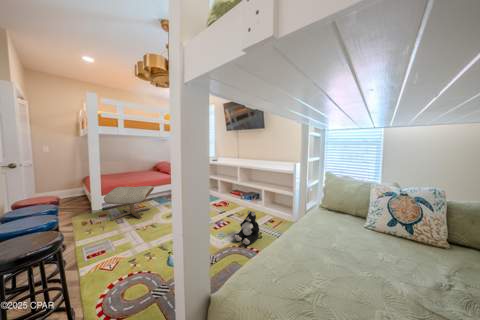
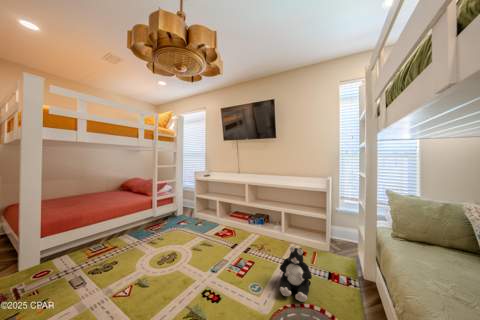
ottoman: present [104,186,154,221] -> none [48,217,133,283]

